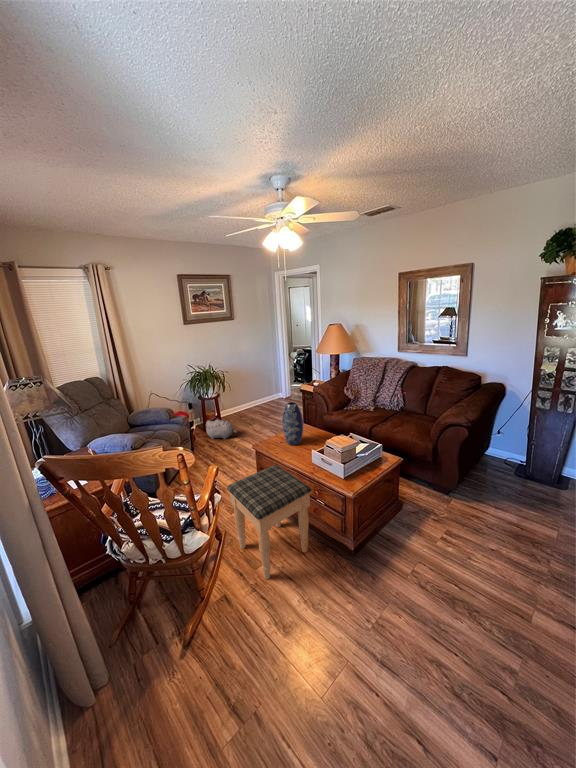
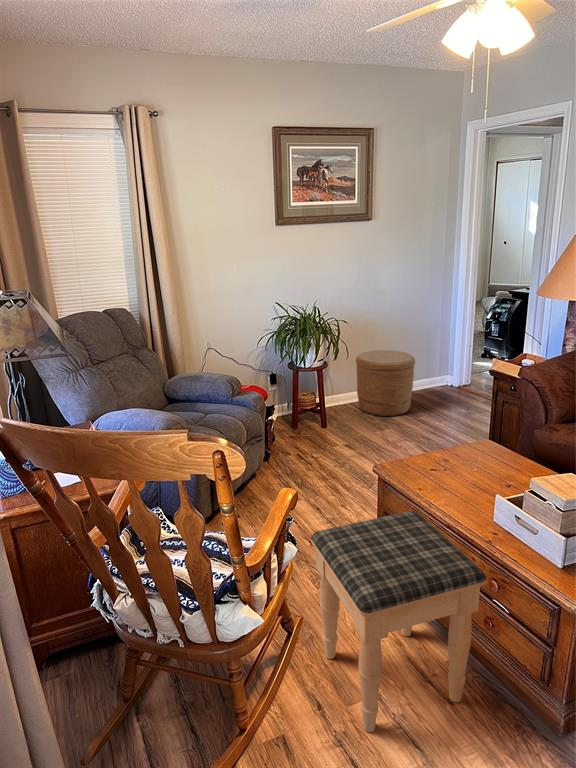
woven basket: none [235,385,265,419] -> present [356,350,415,416]
vase: present [282,402,303,445] -> none [441,388,487,479]
plush toy: present [206,420,237,439] -> none [292,408,351,447]

